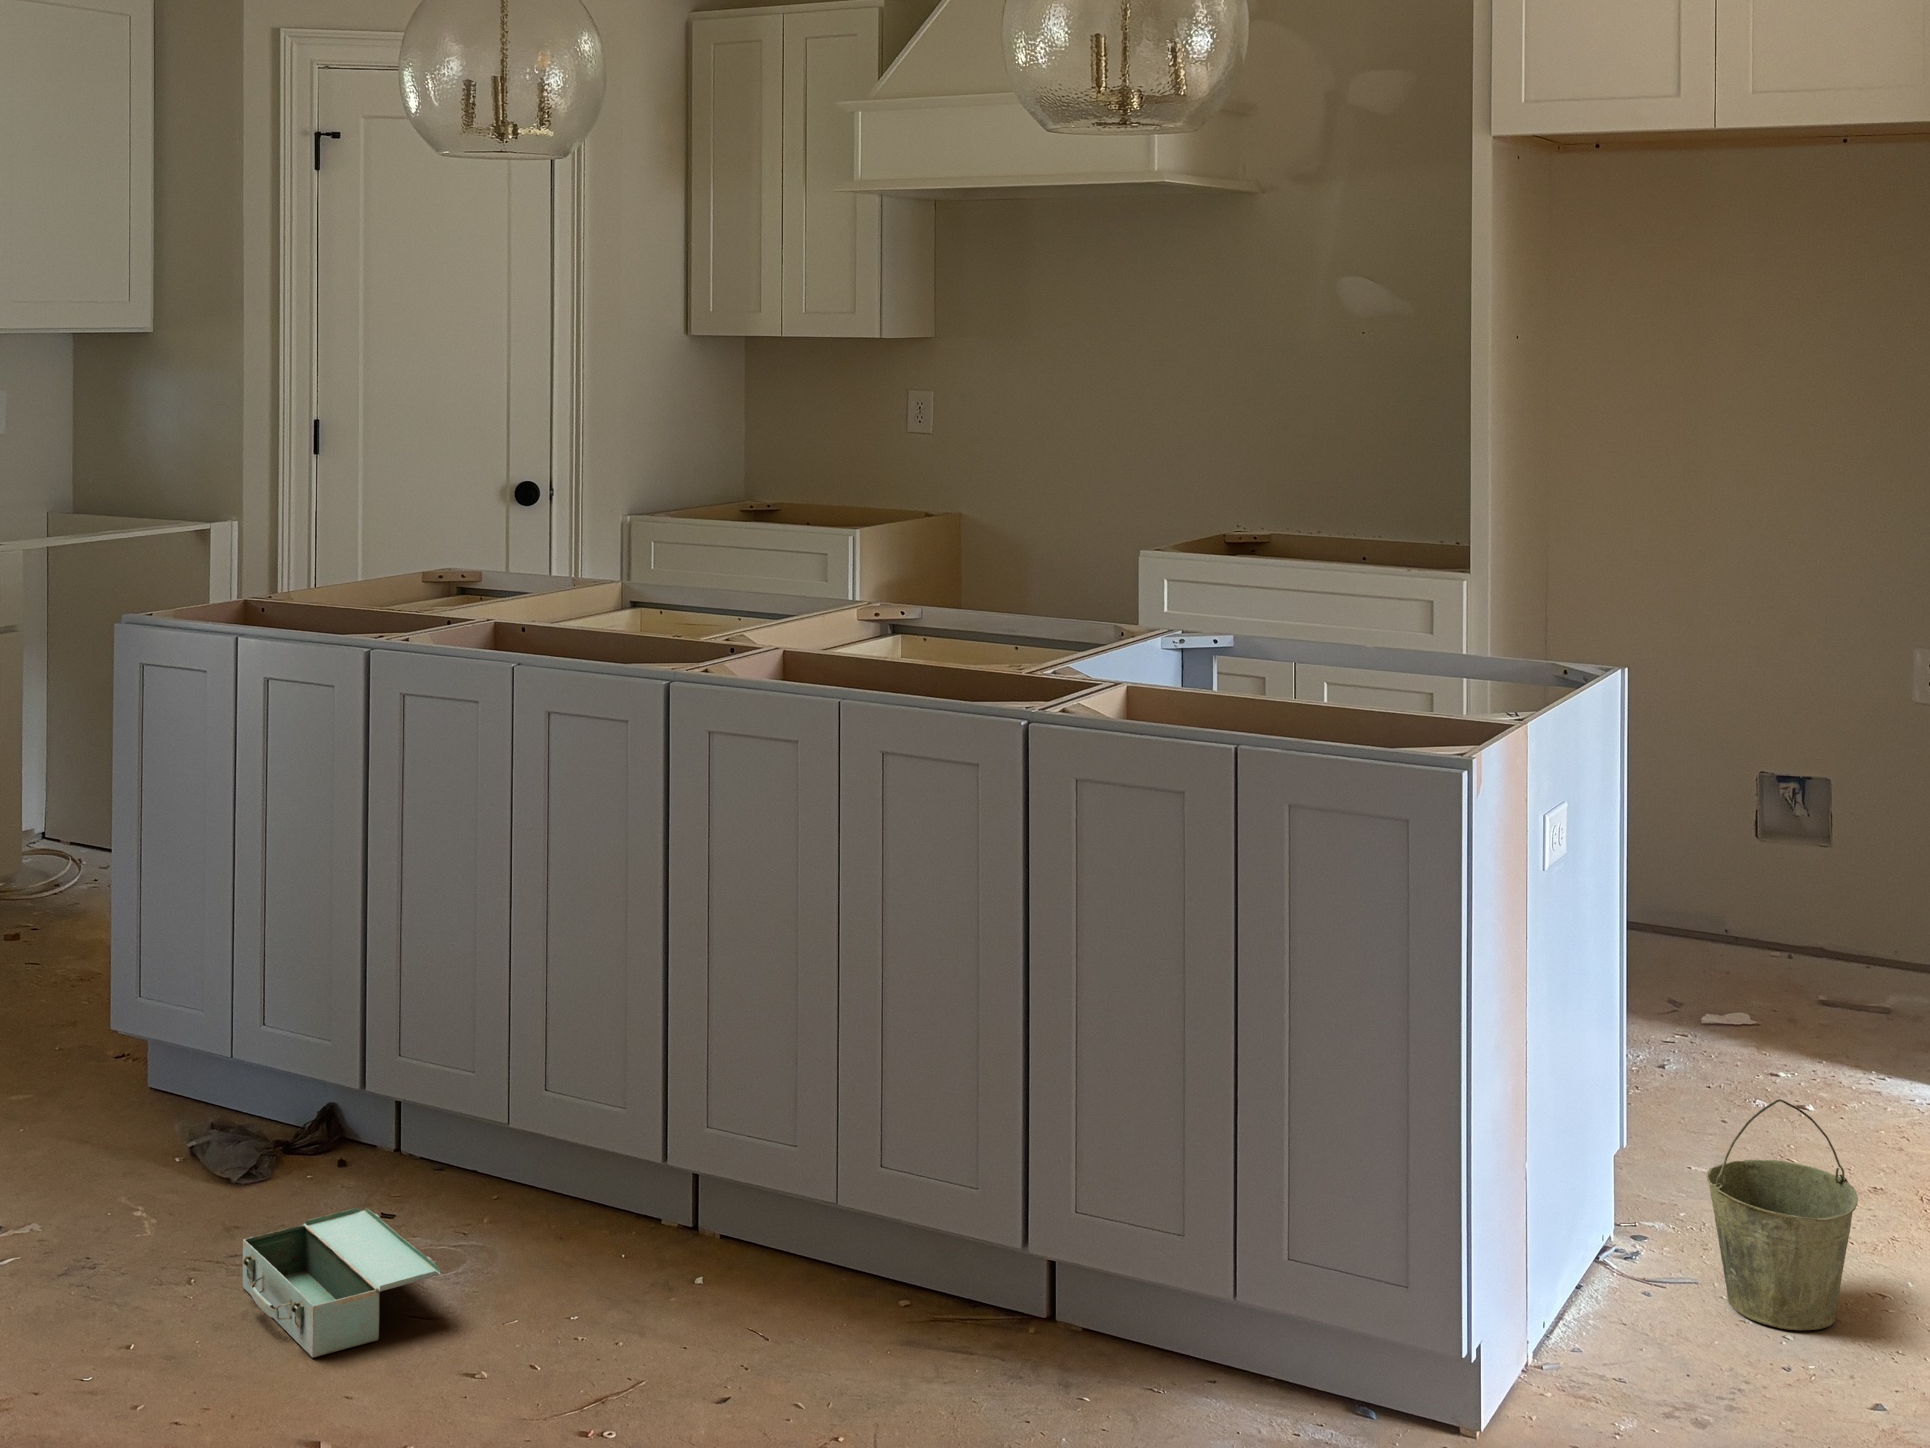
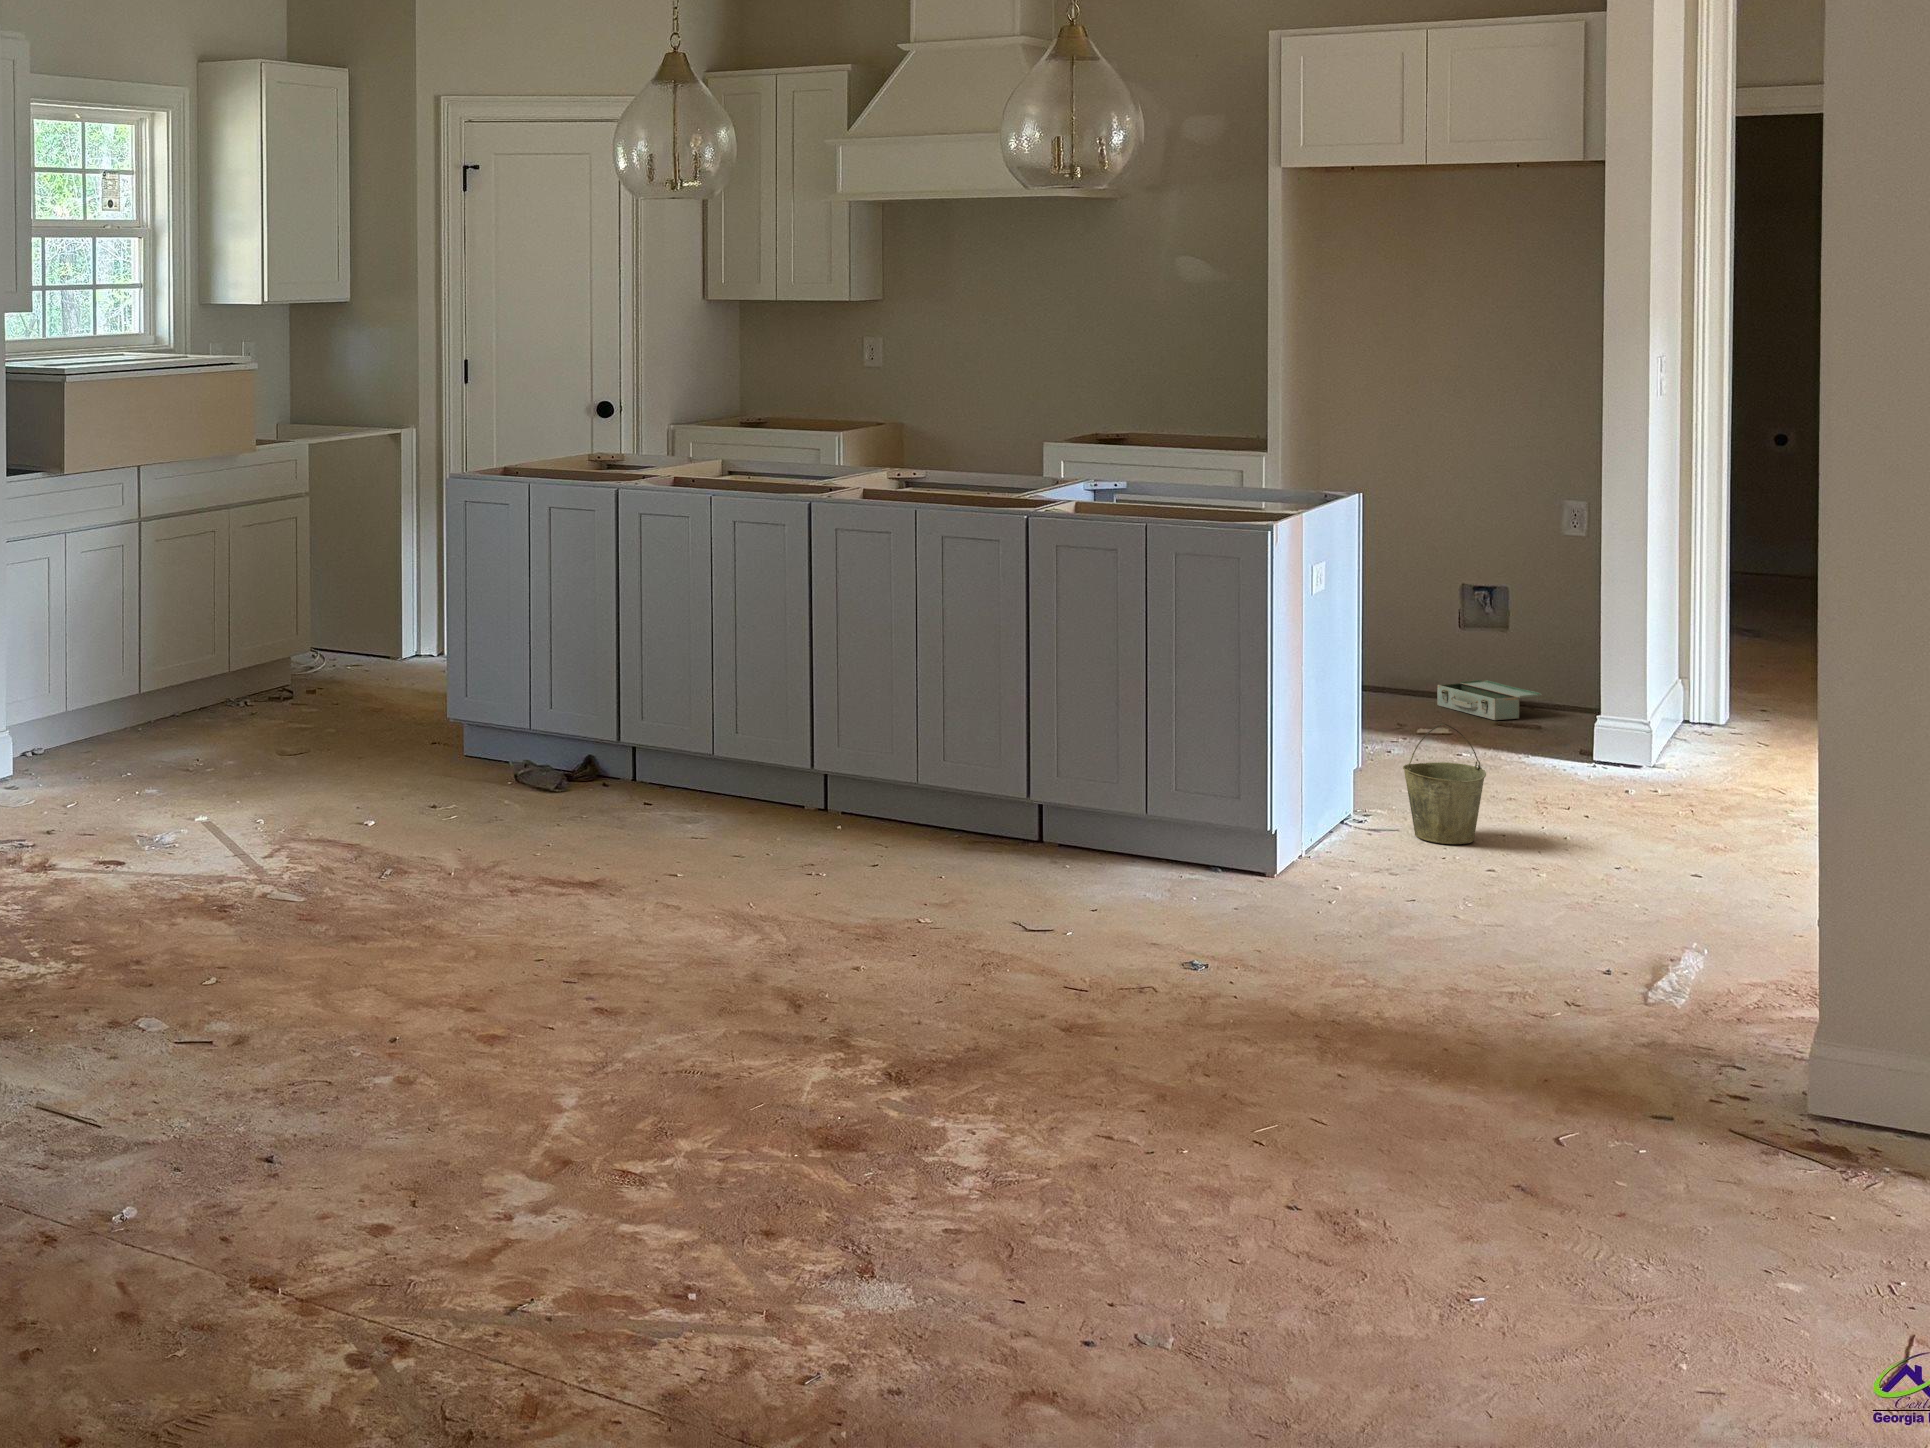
toolbox: present [243,1207,441,1357] -> present [1437,680,1542,720]

